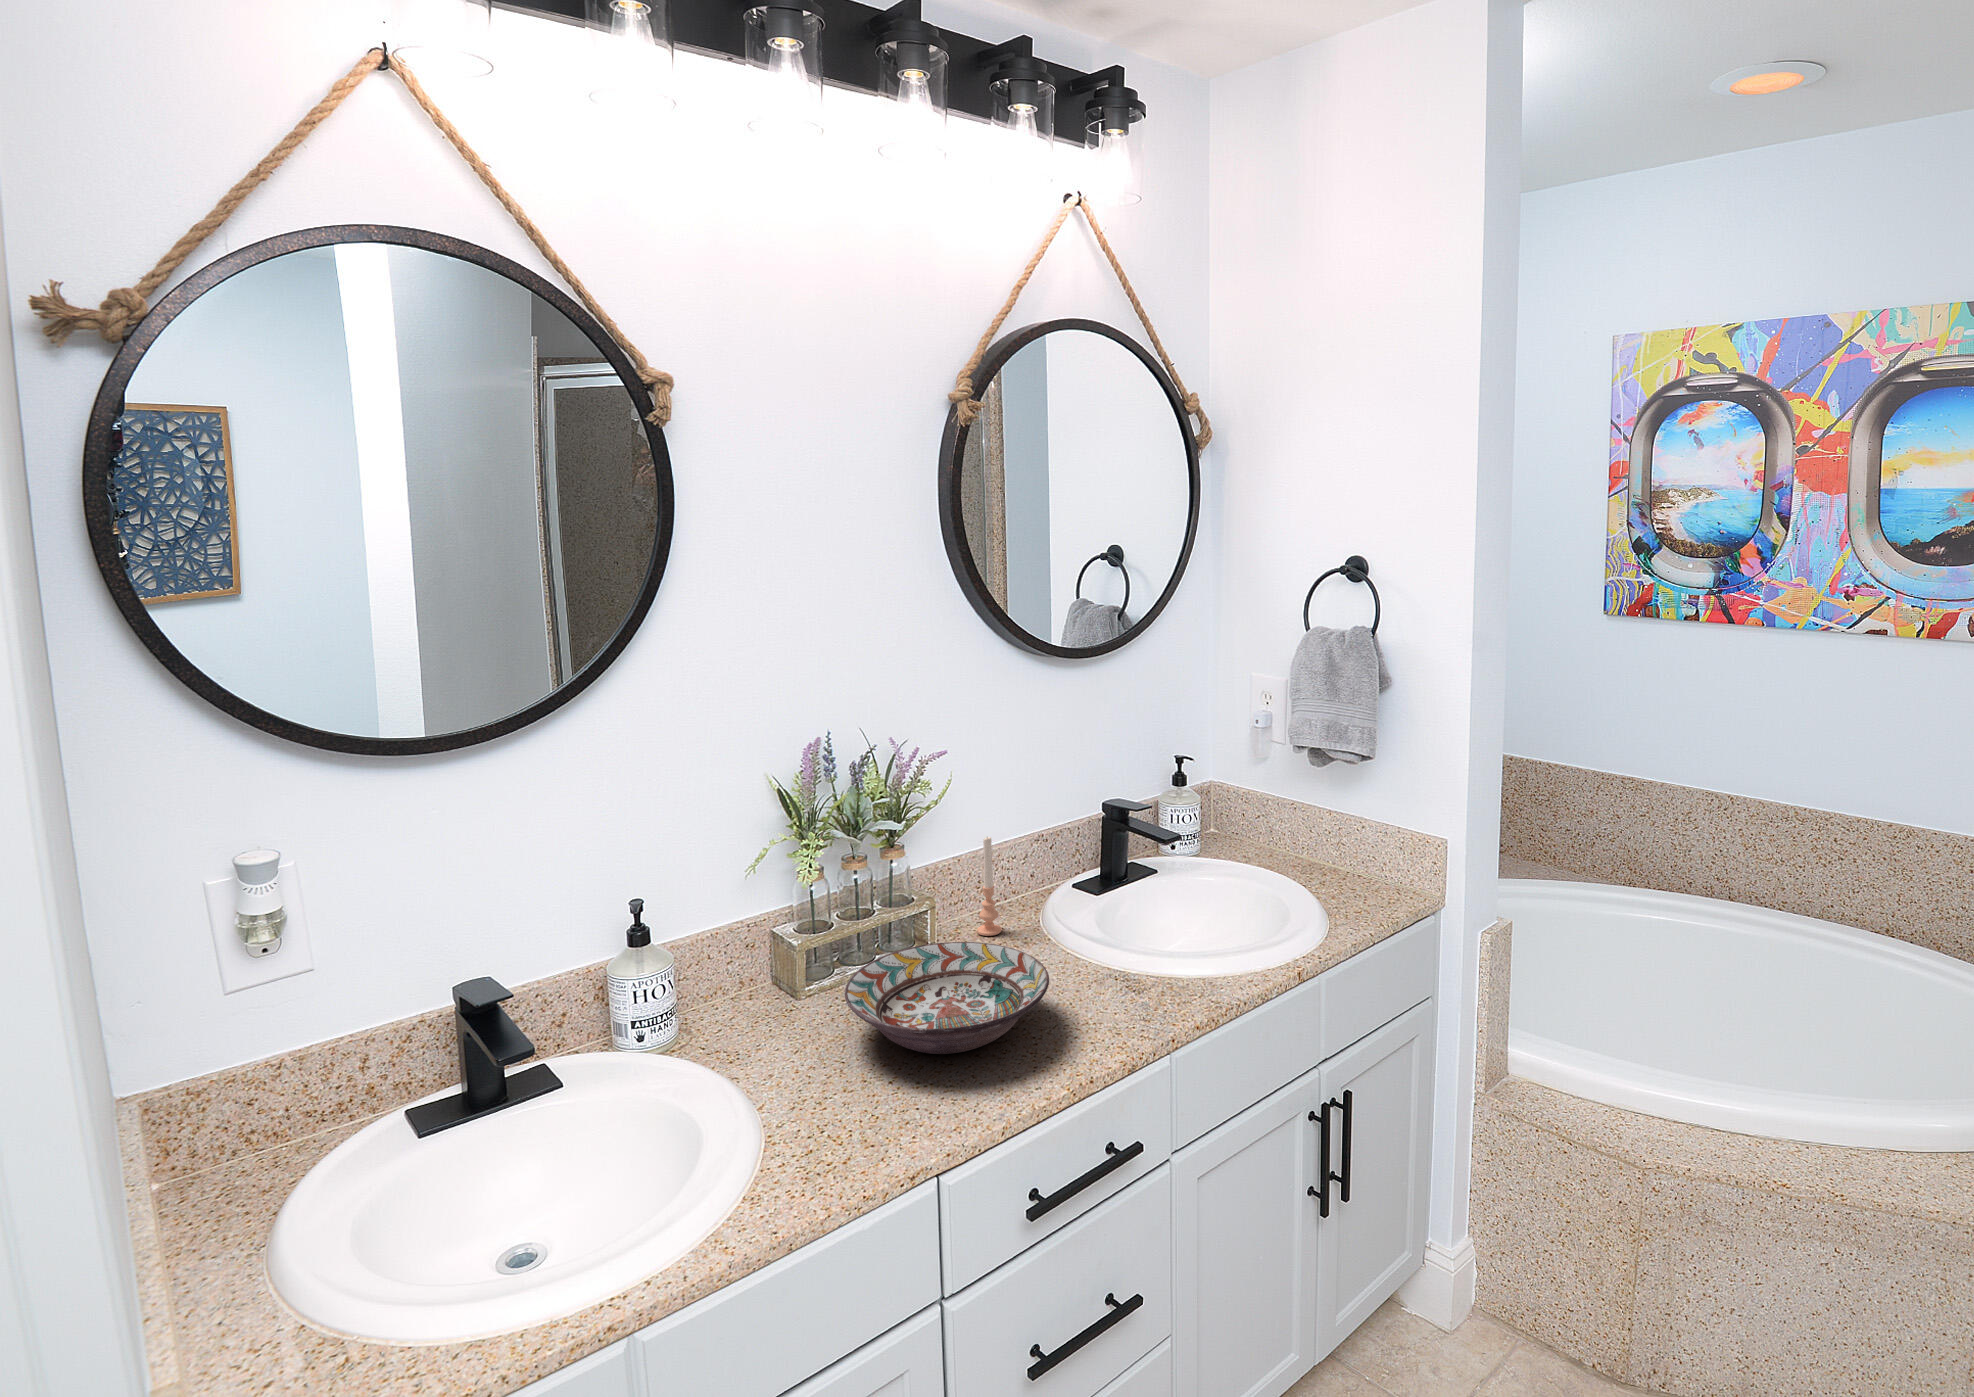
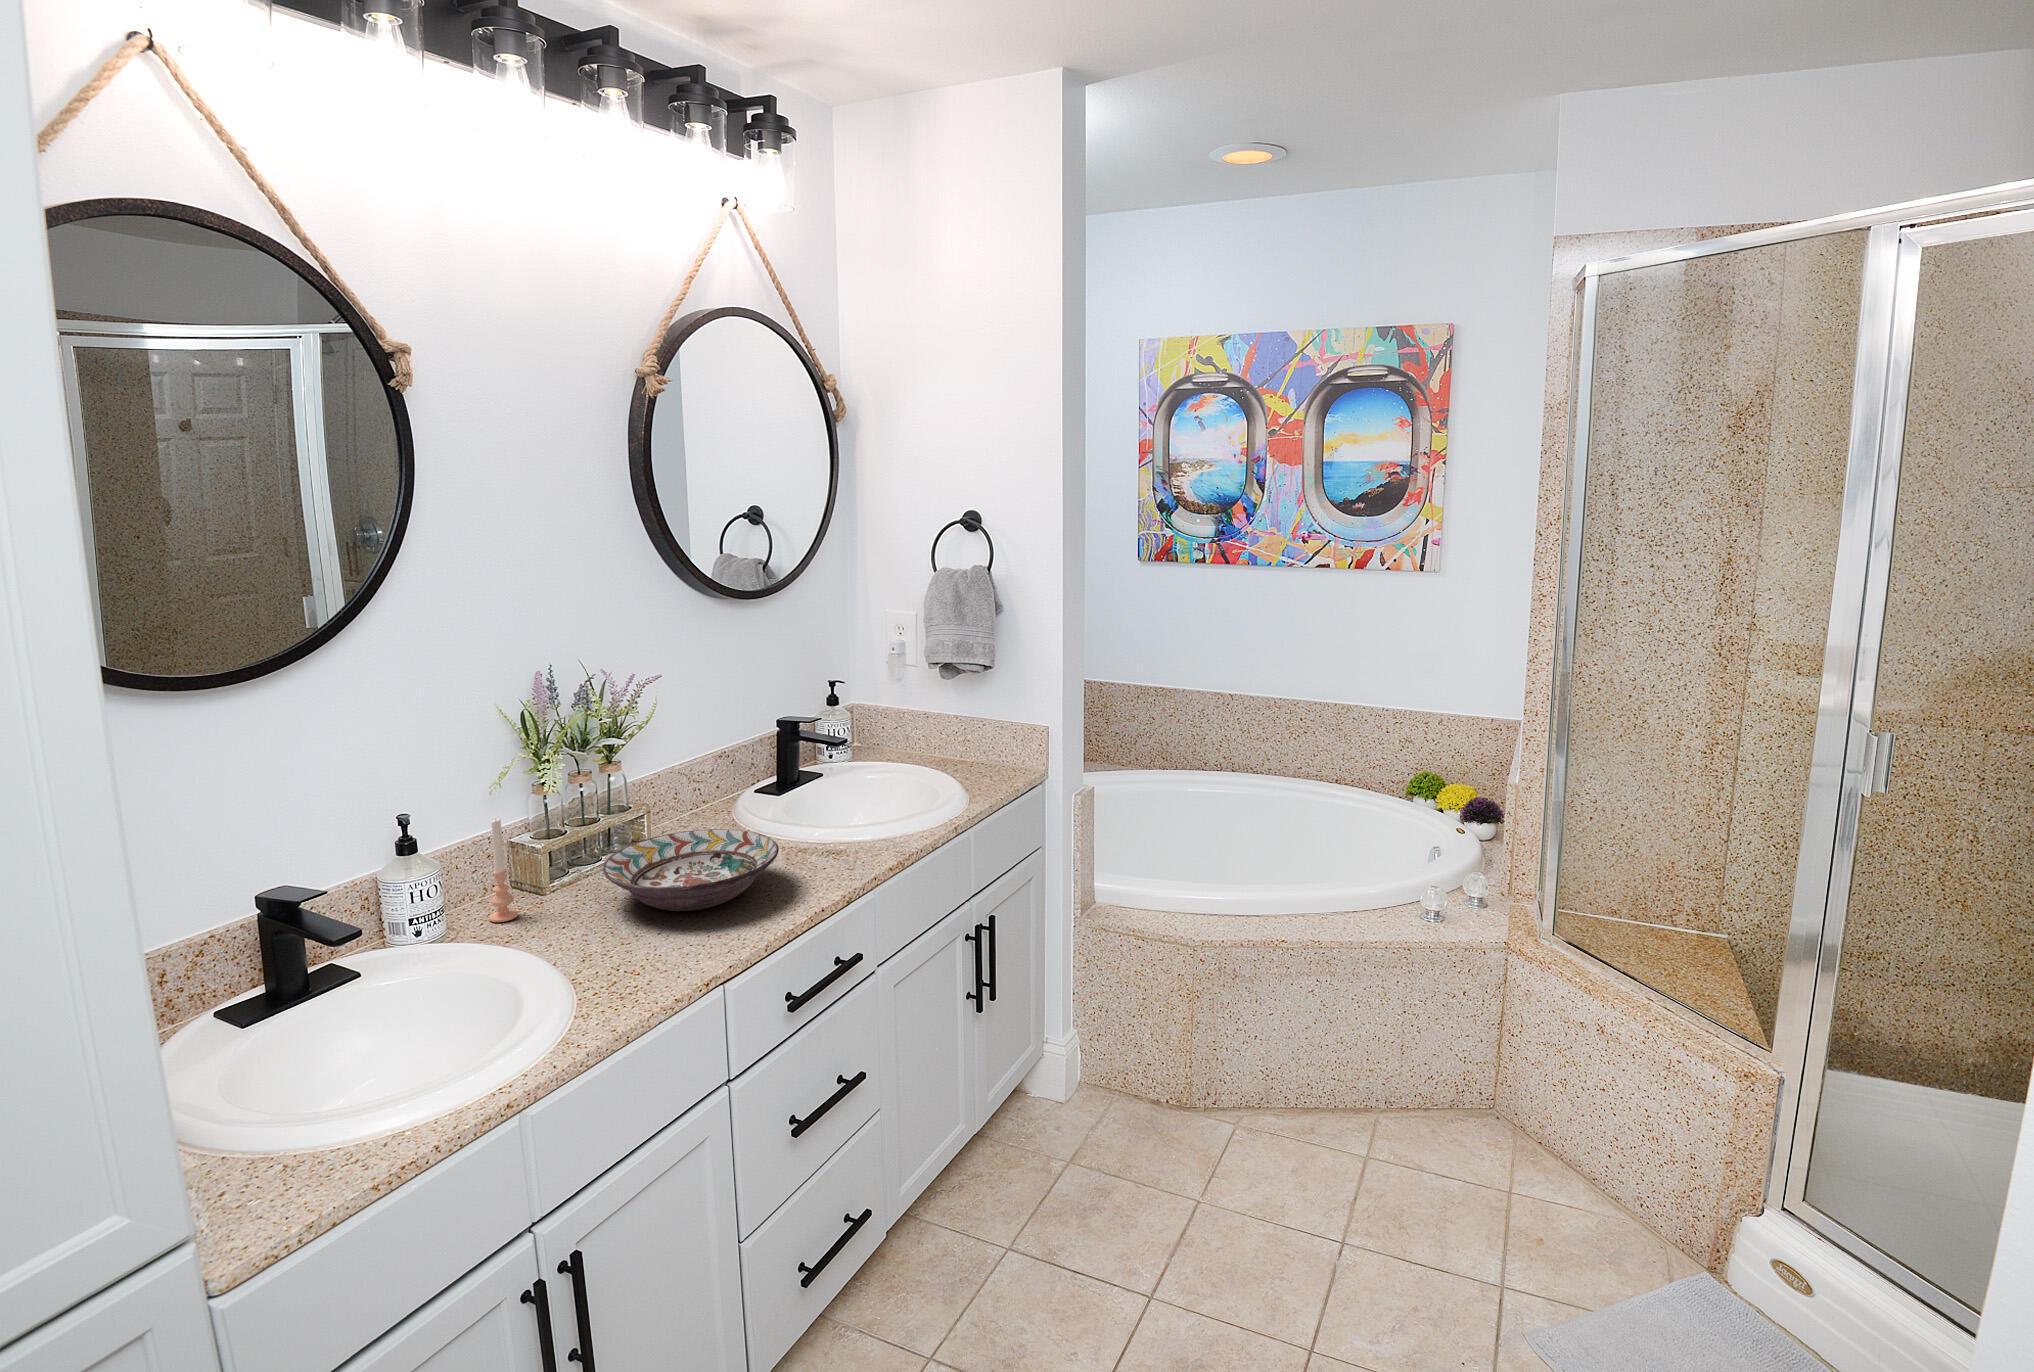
candle: present [977,837,1001,936] -> present [489,819,518,922]

